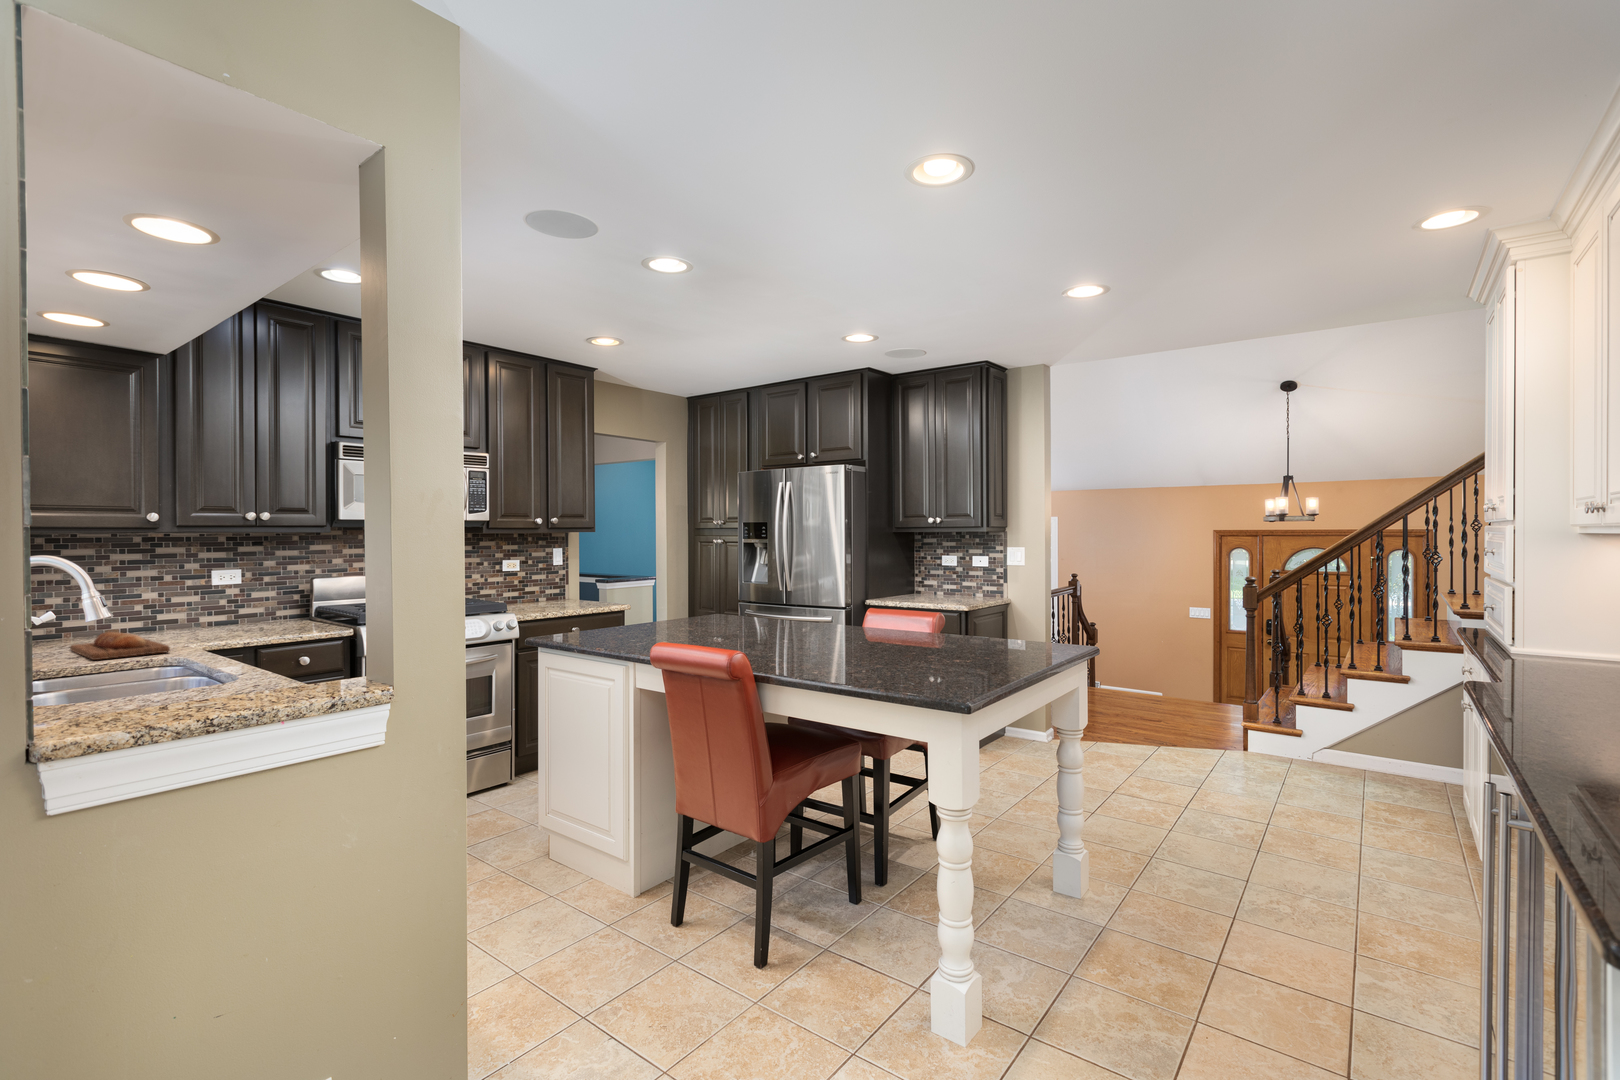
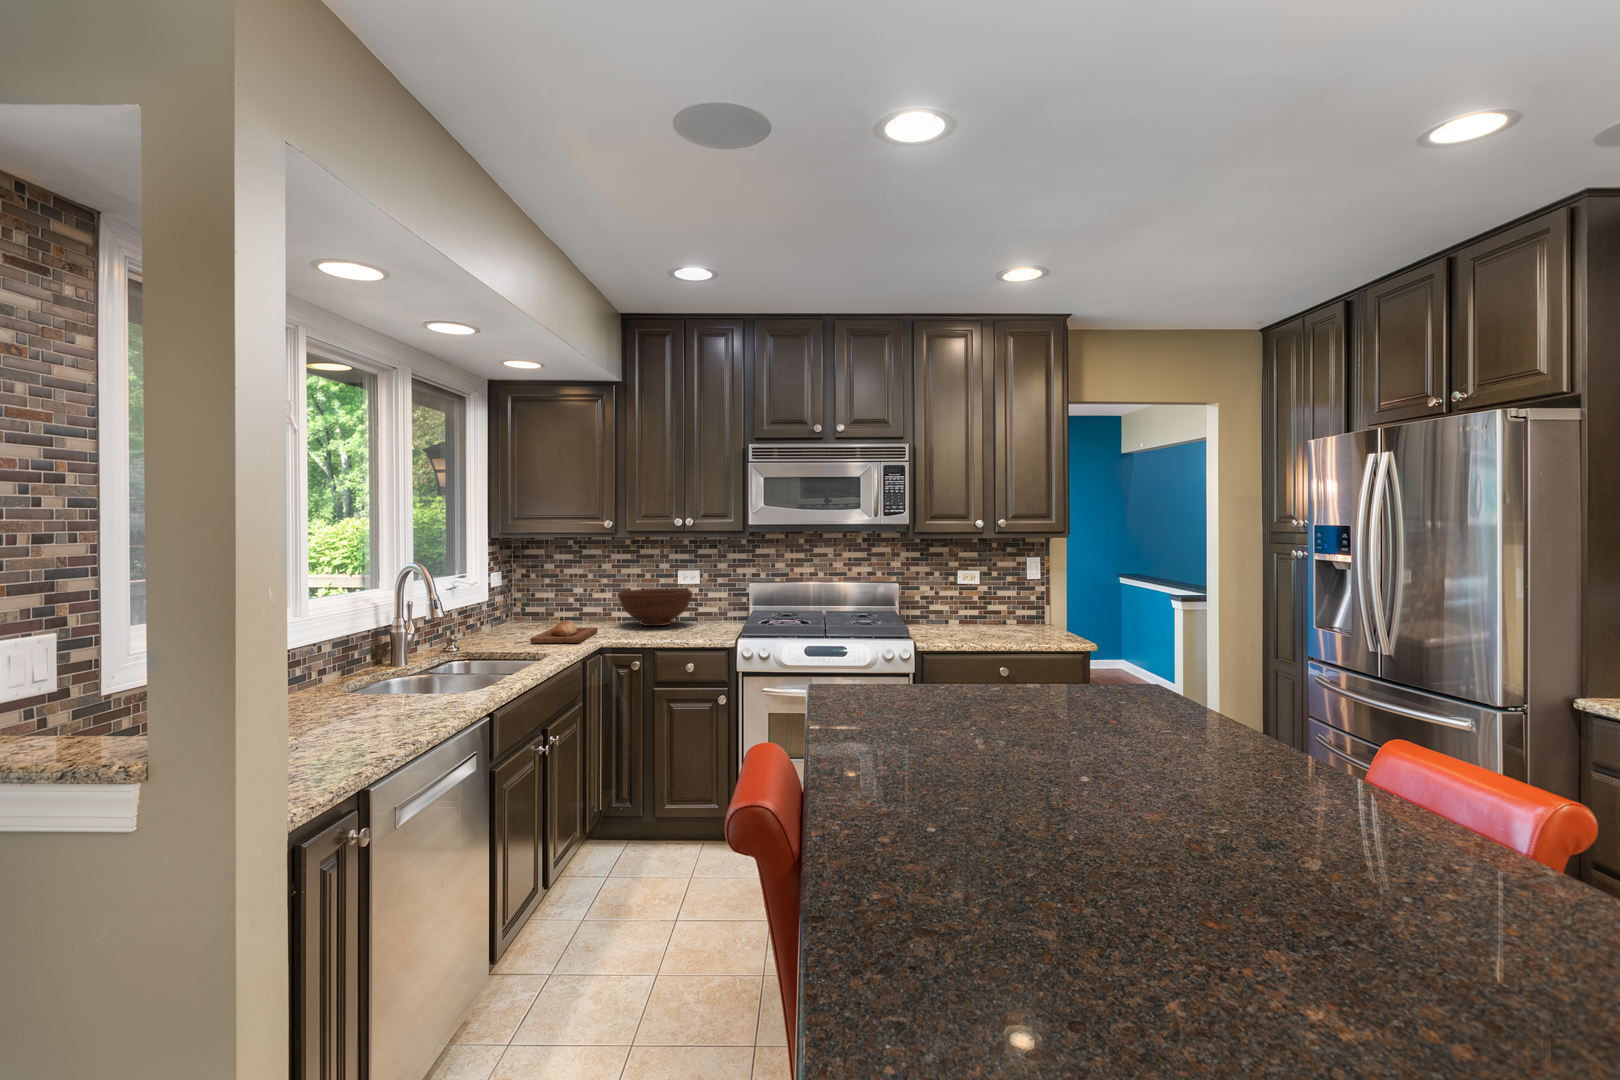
fruit bowl: none [143,590,250,633] -> present [618,589,692,626]

